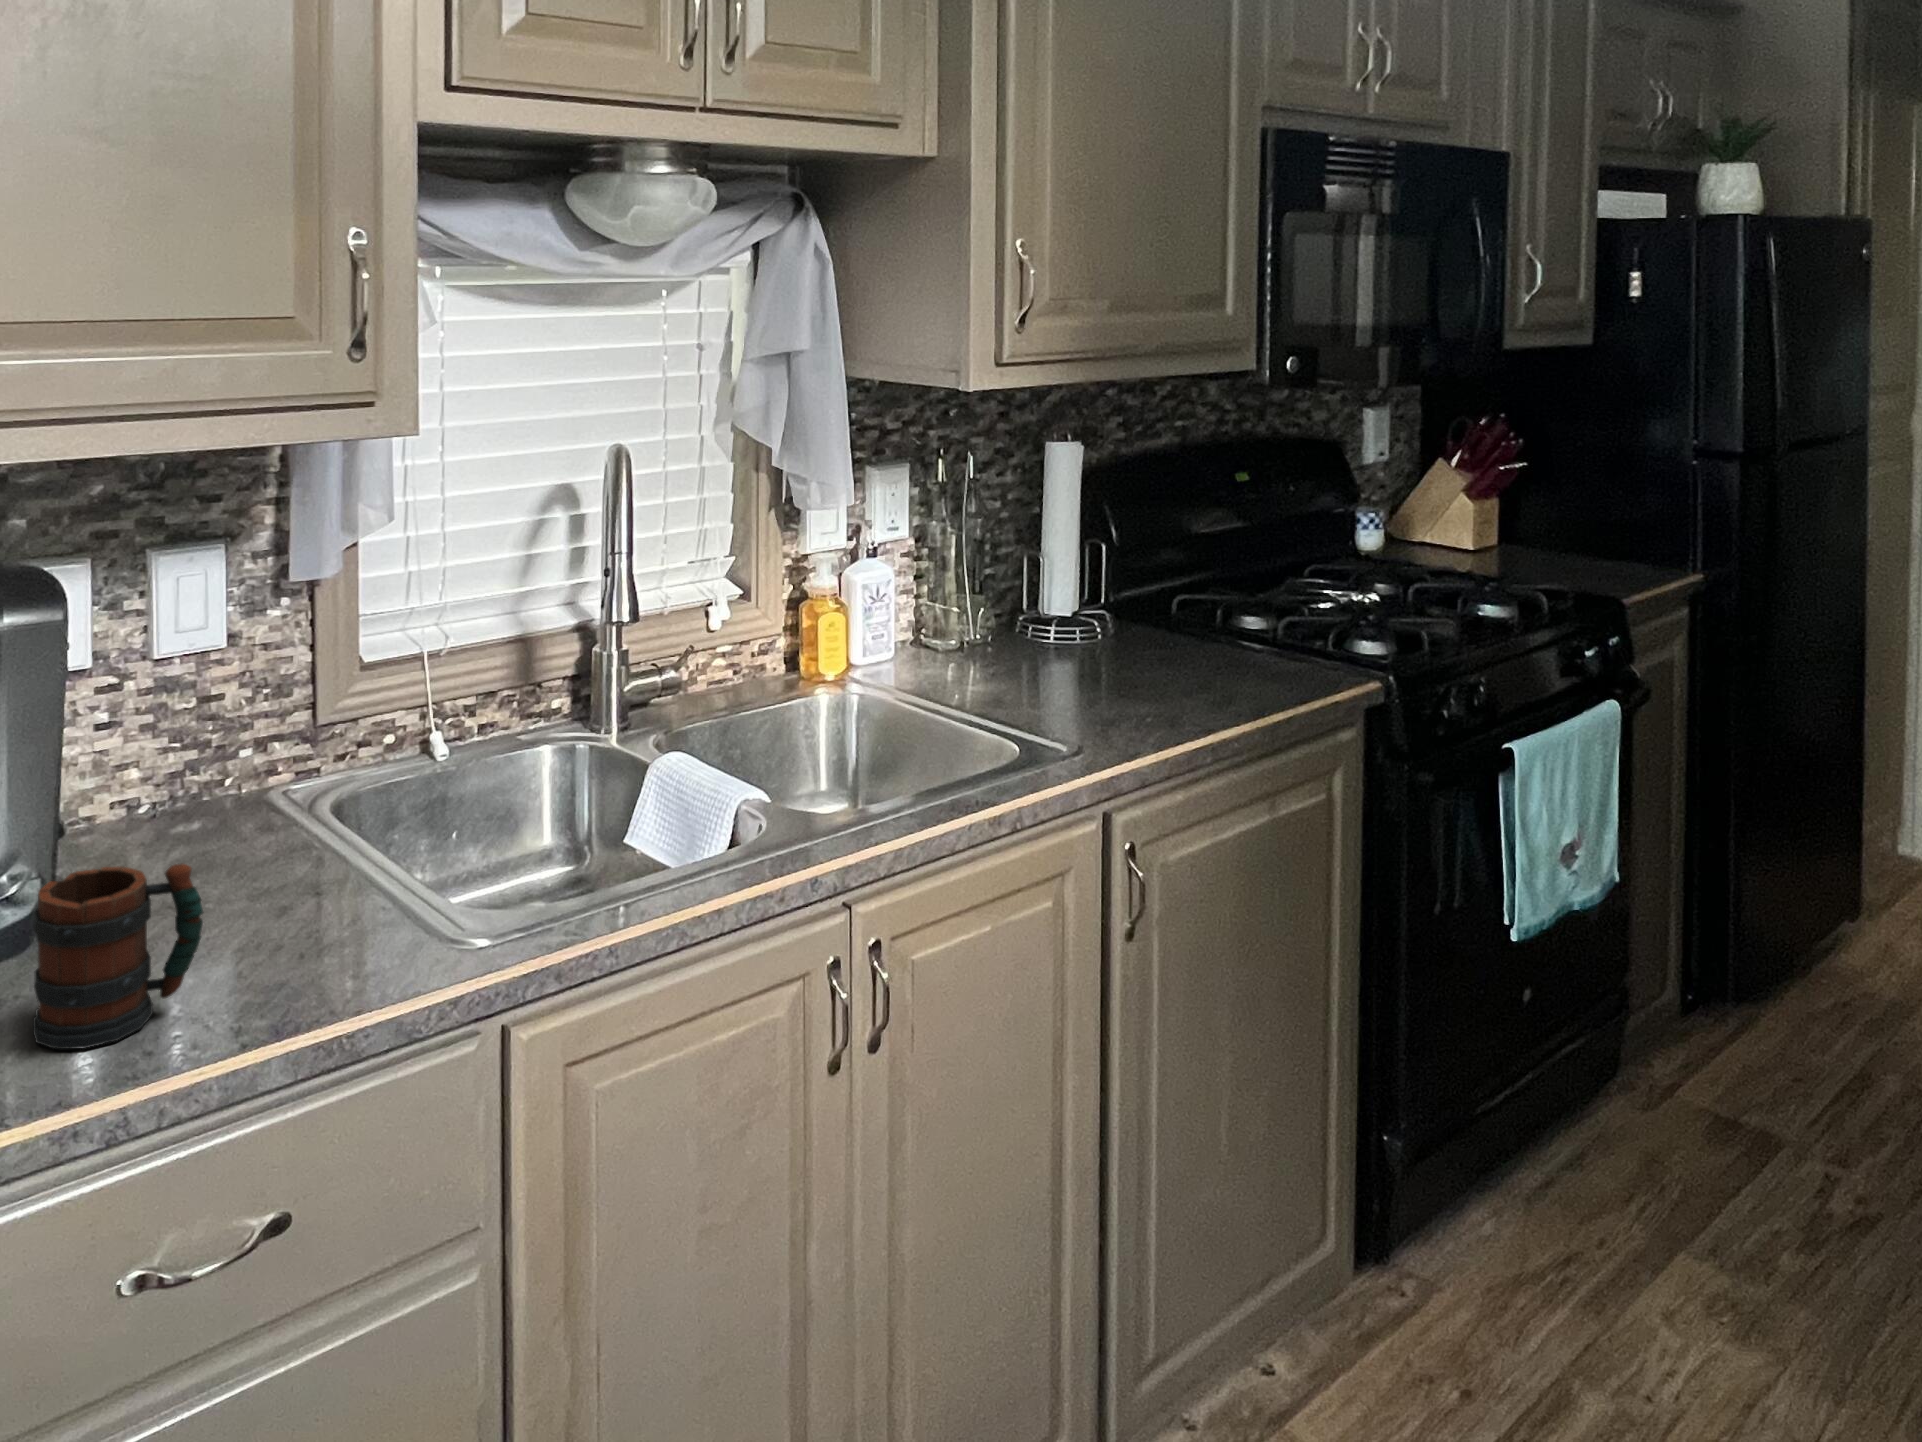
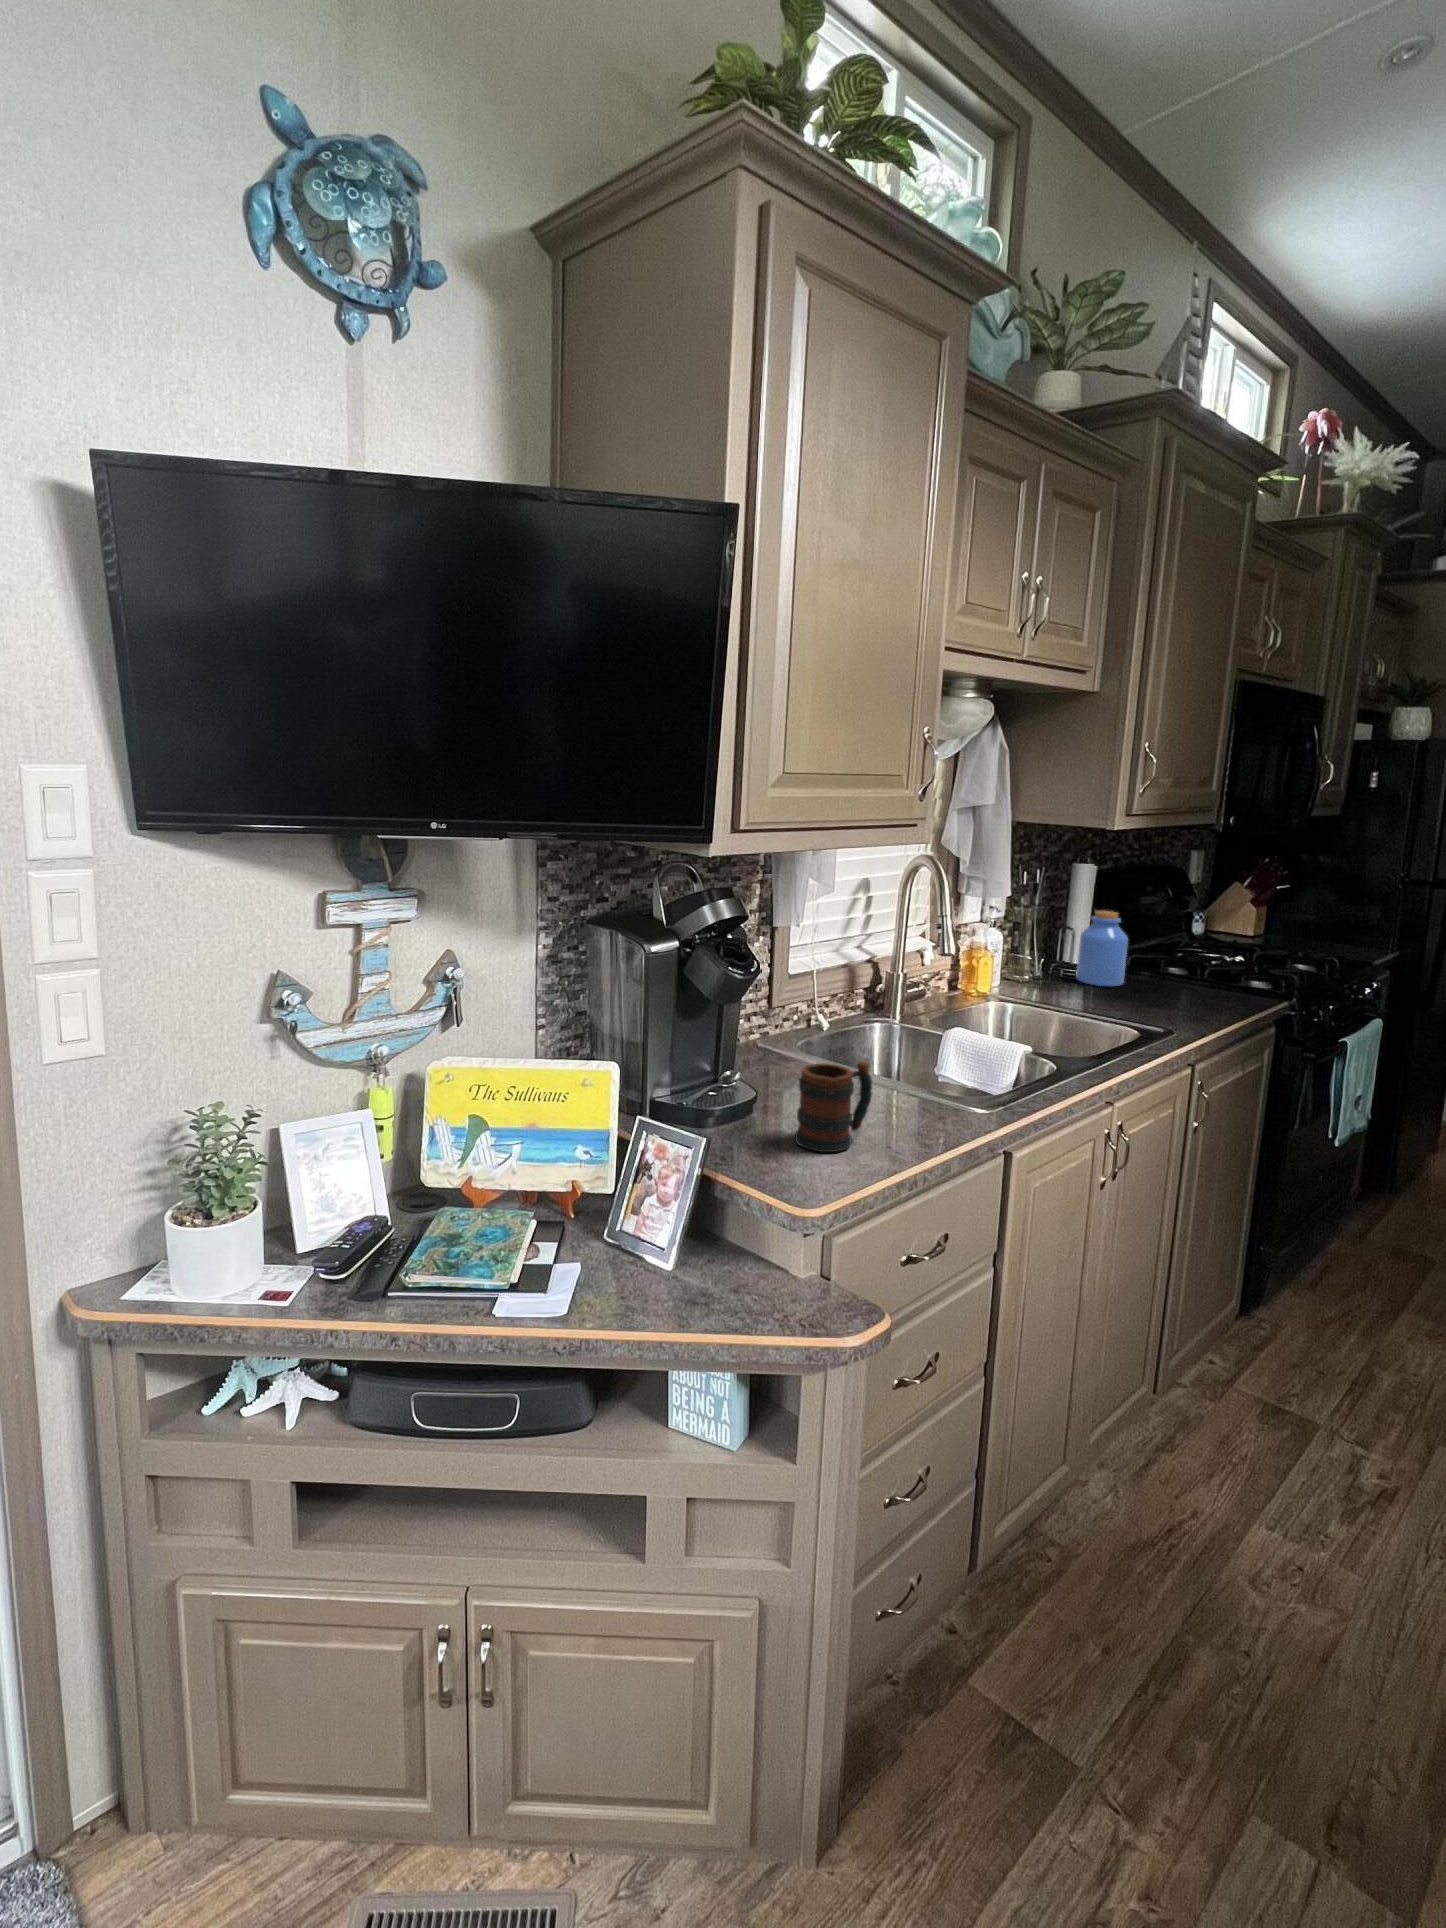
jar: none [1036,525,1115,657] -> present [1076,911,1128,986]

